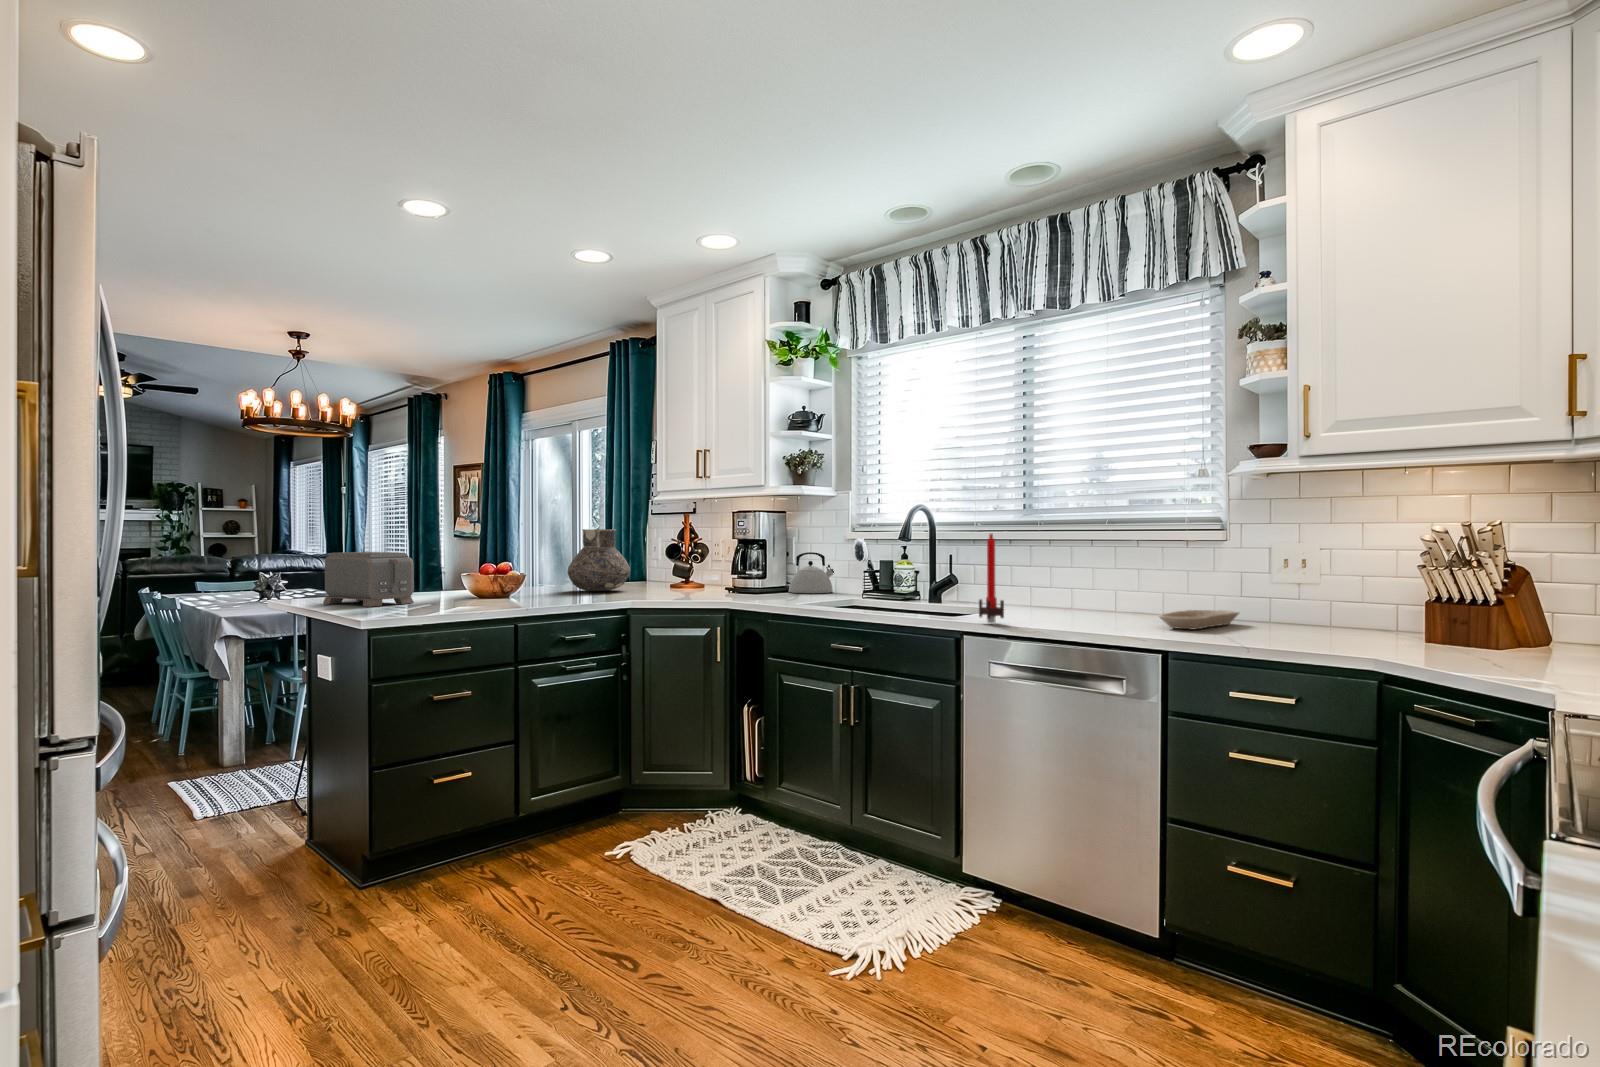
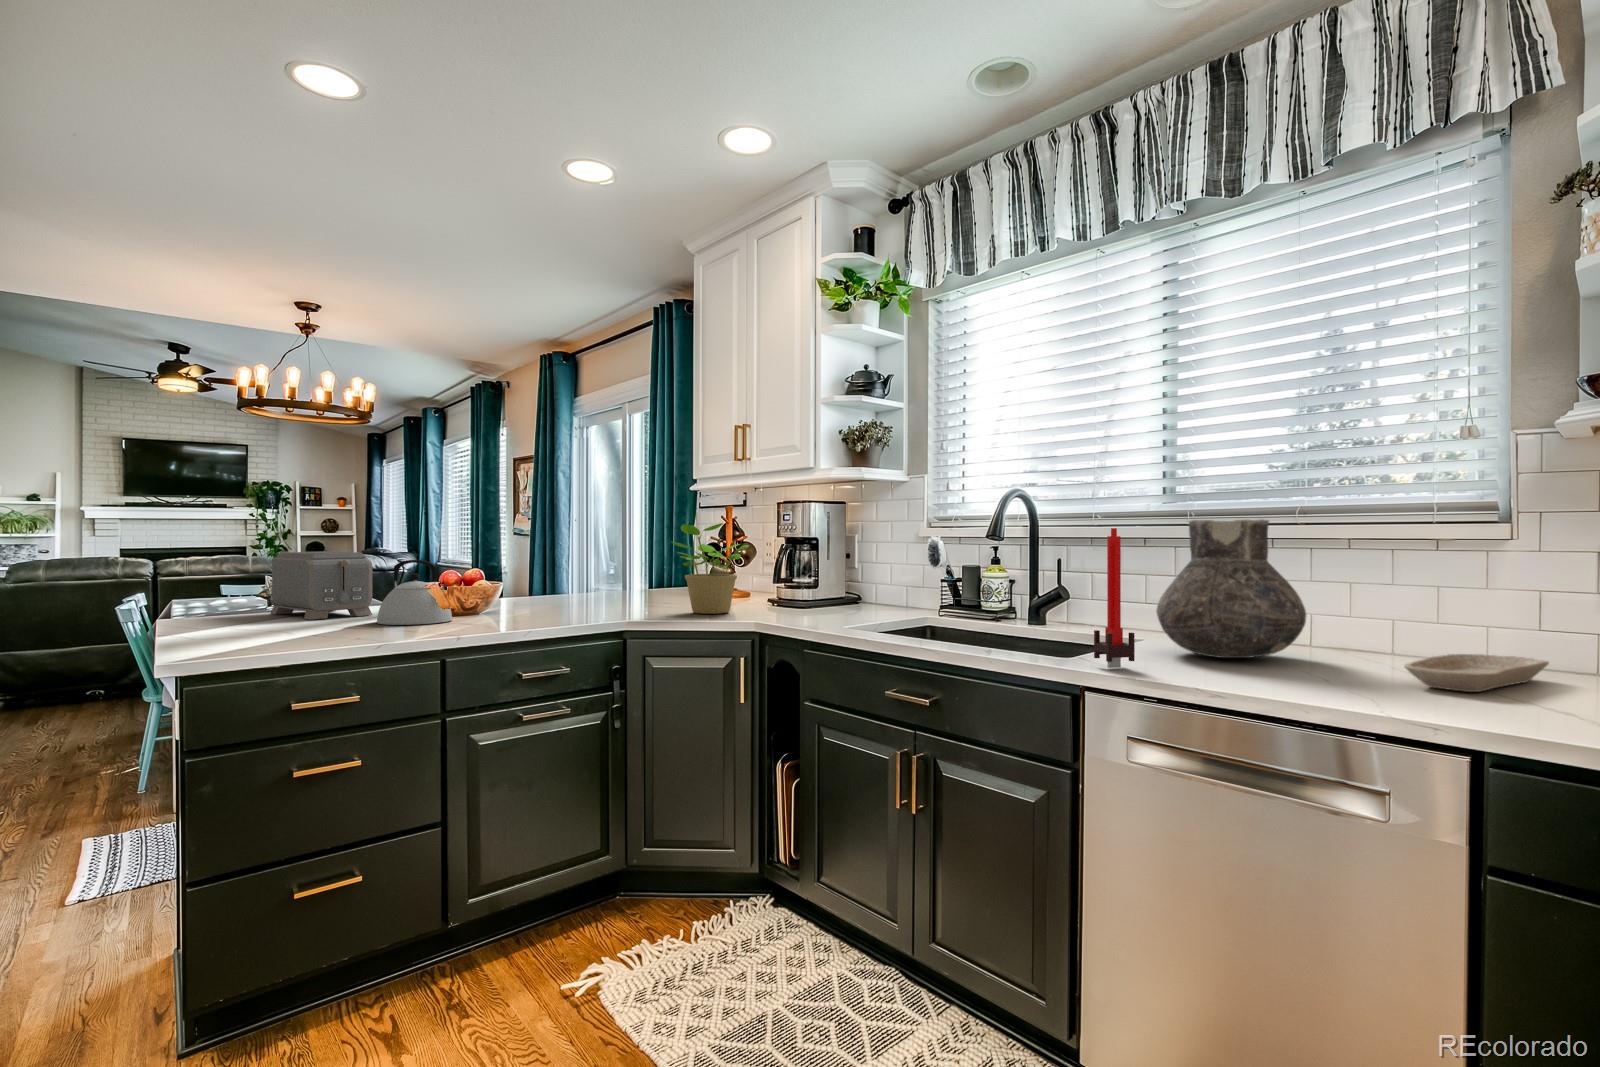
potted plant: none [657,528,716,598] -> present [672,523,749,614]
vase: present [568,529,630,591] -> present [1156,519,1307,658]
kettle: present [789,552,834,593] -> present [377,560,452,625]

